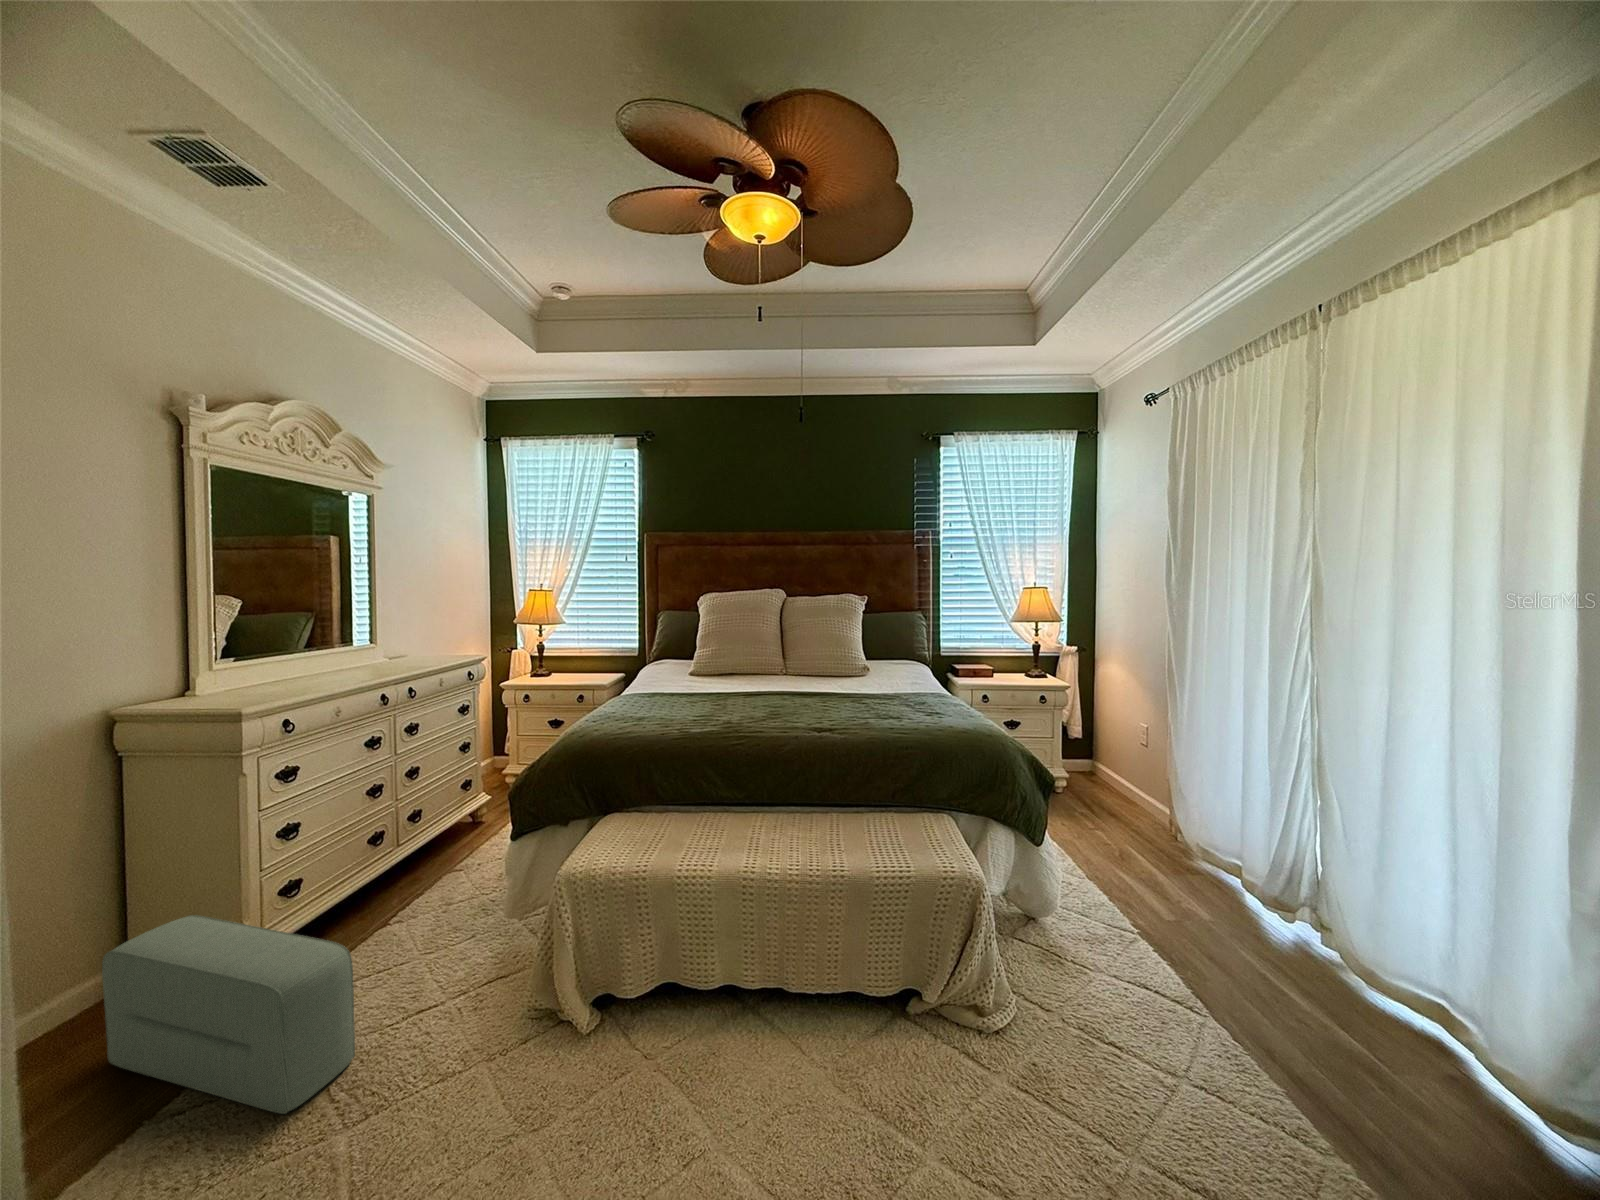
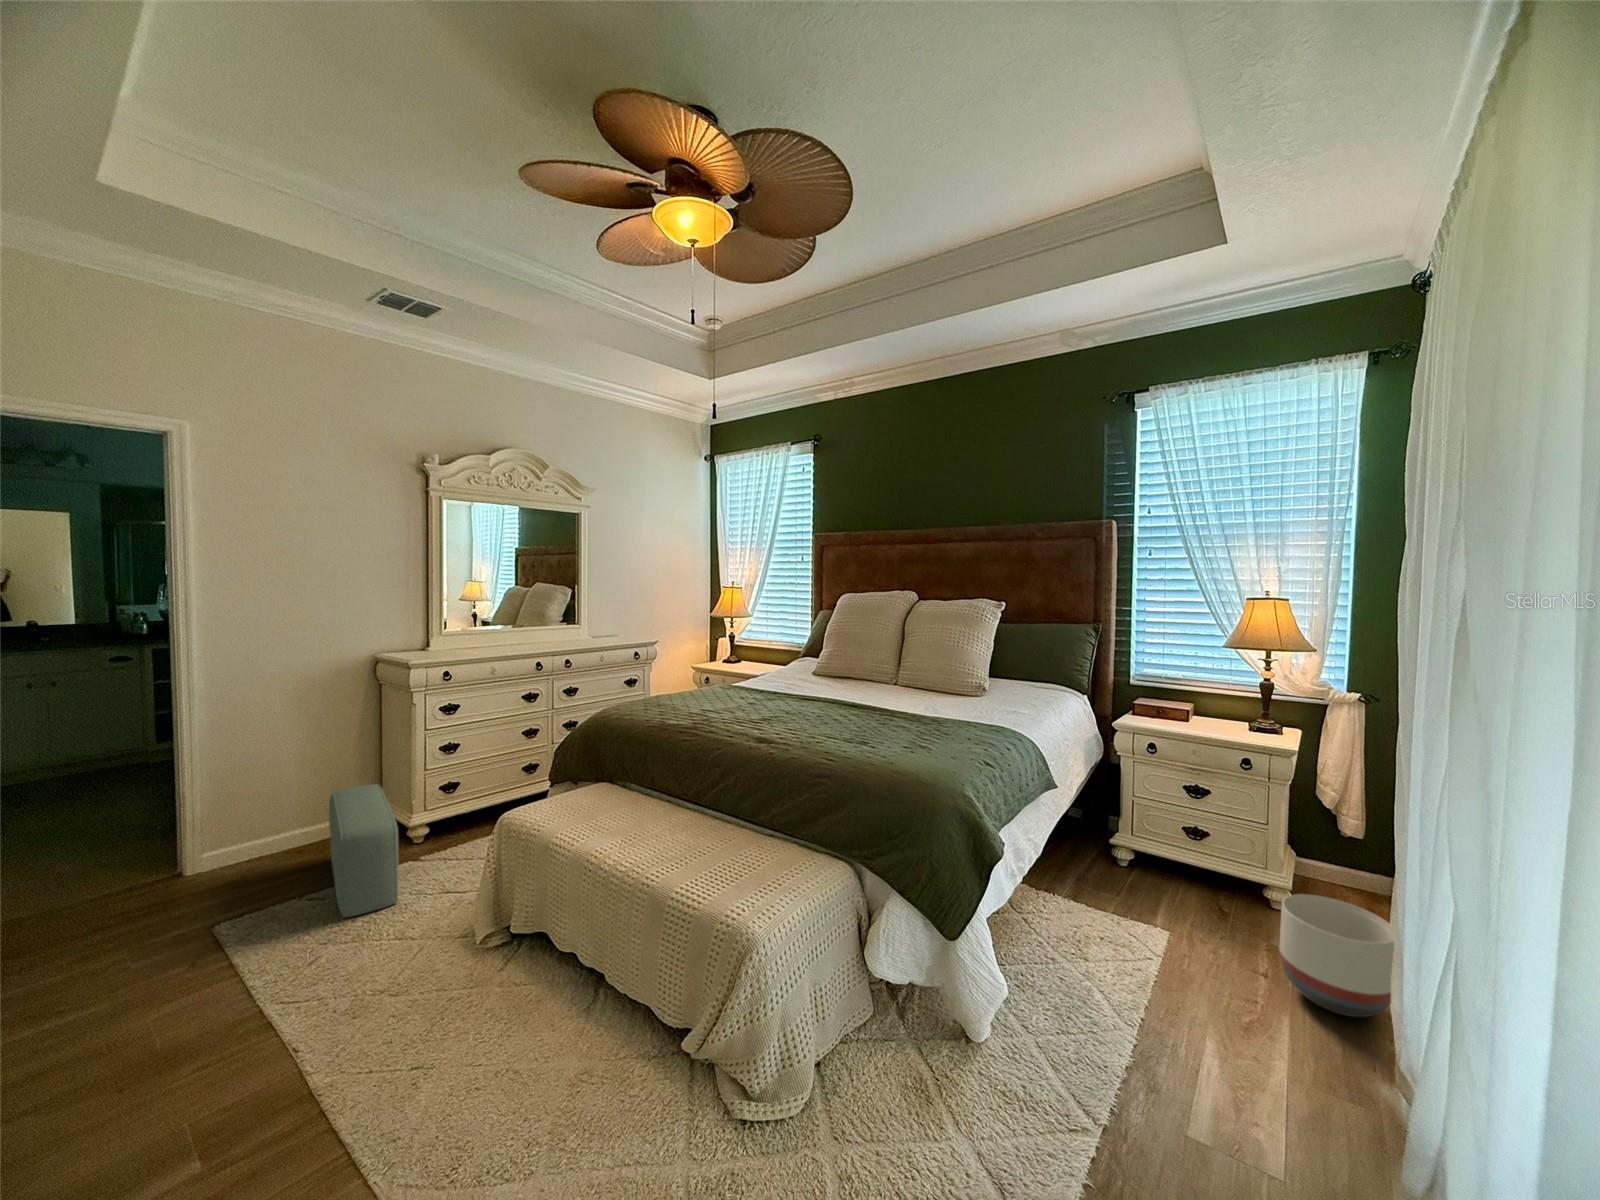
planter: none [1100,767,1160,830] -> present [1279,894,1394,1017]

